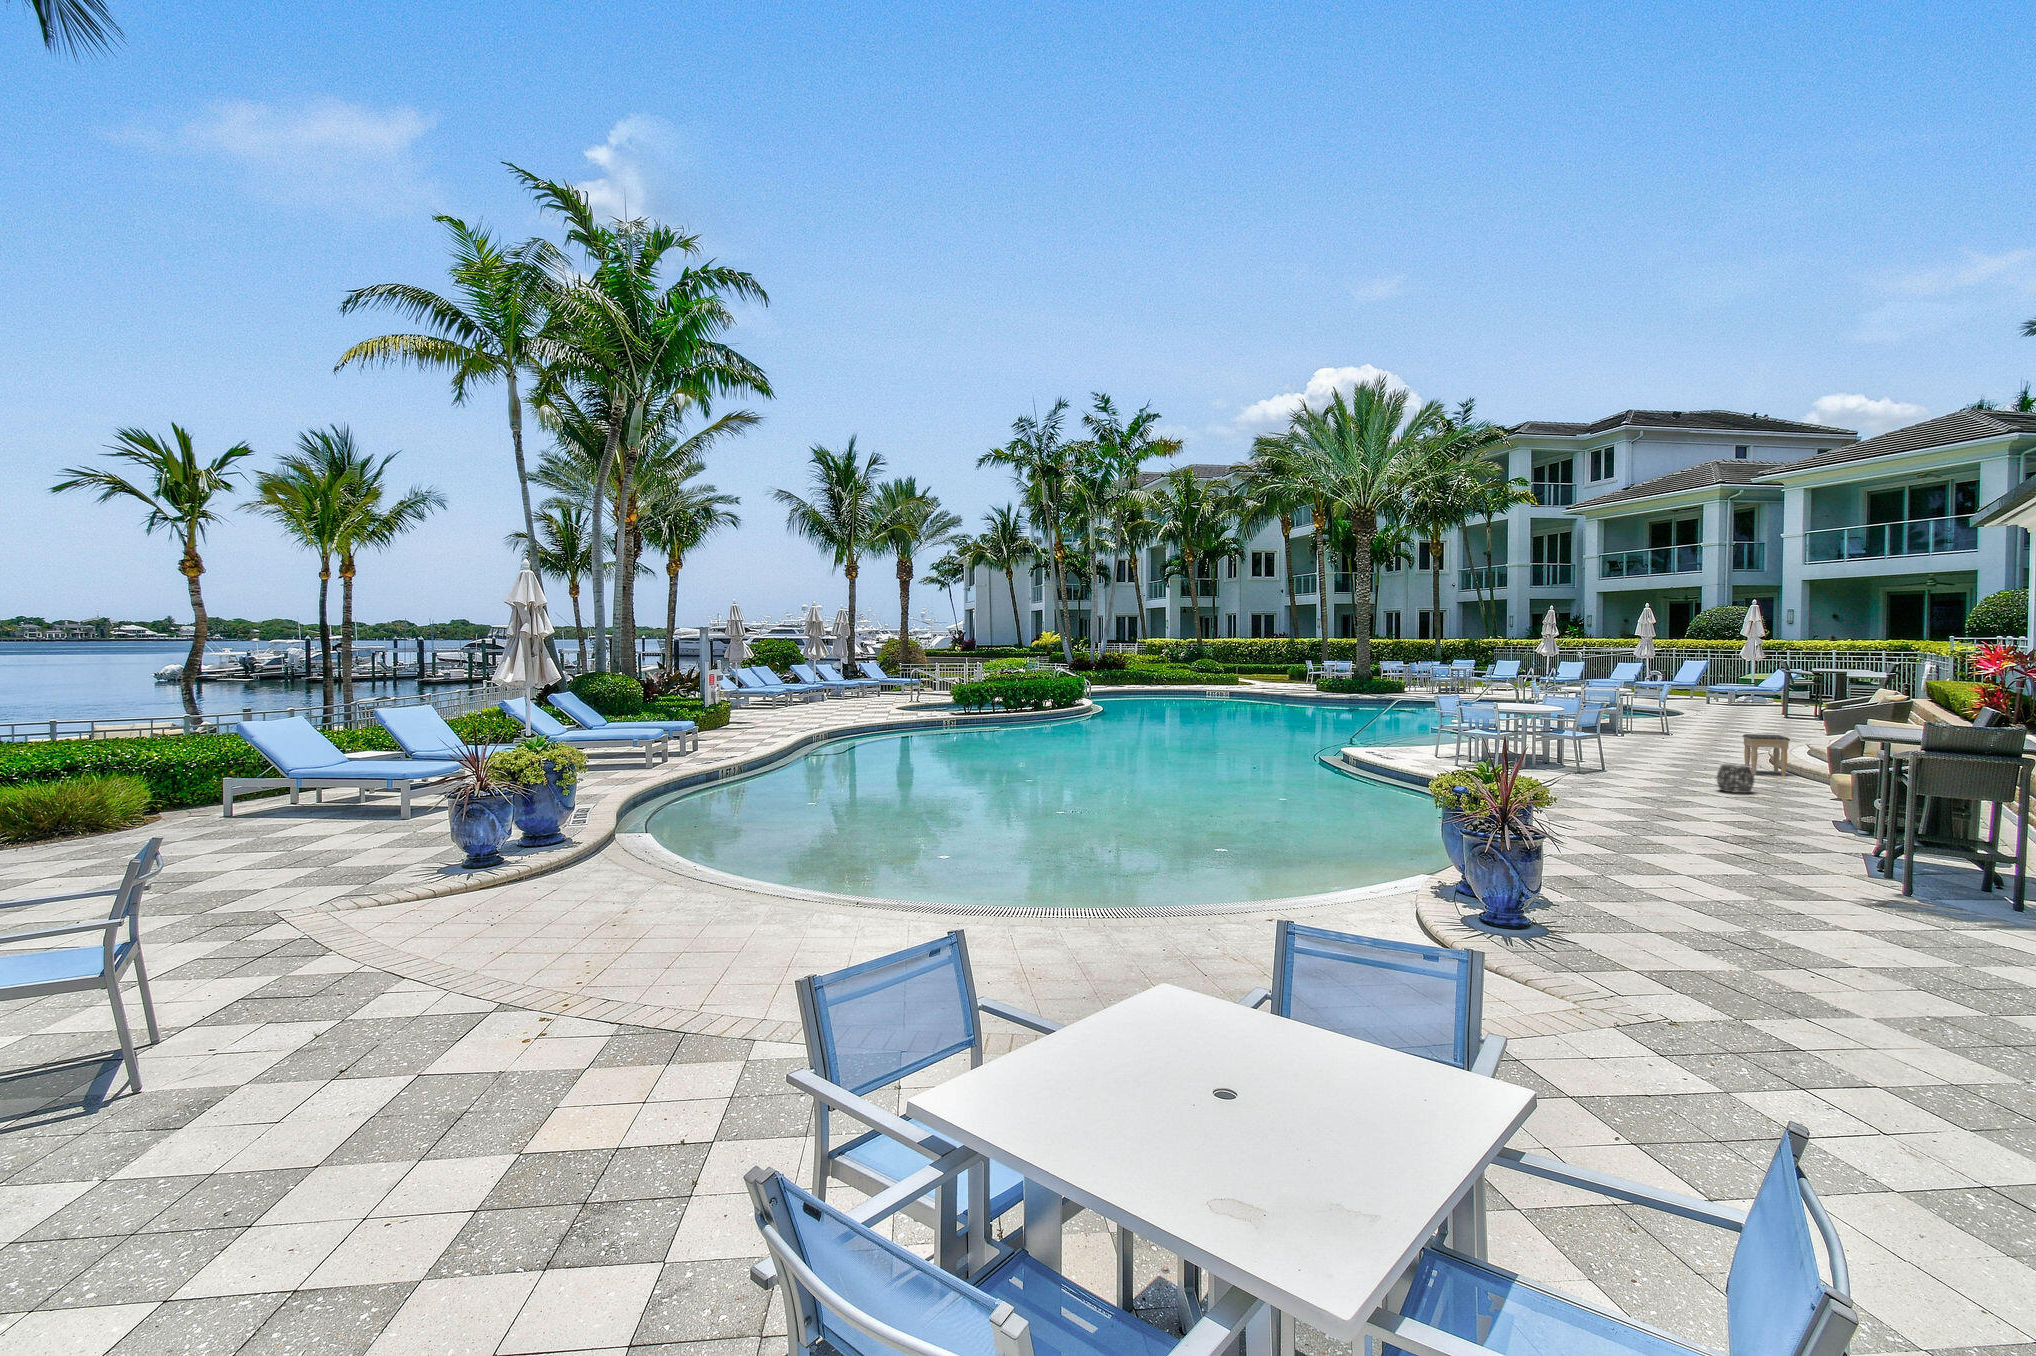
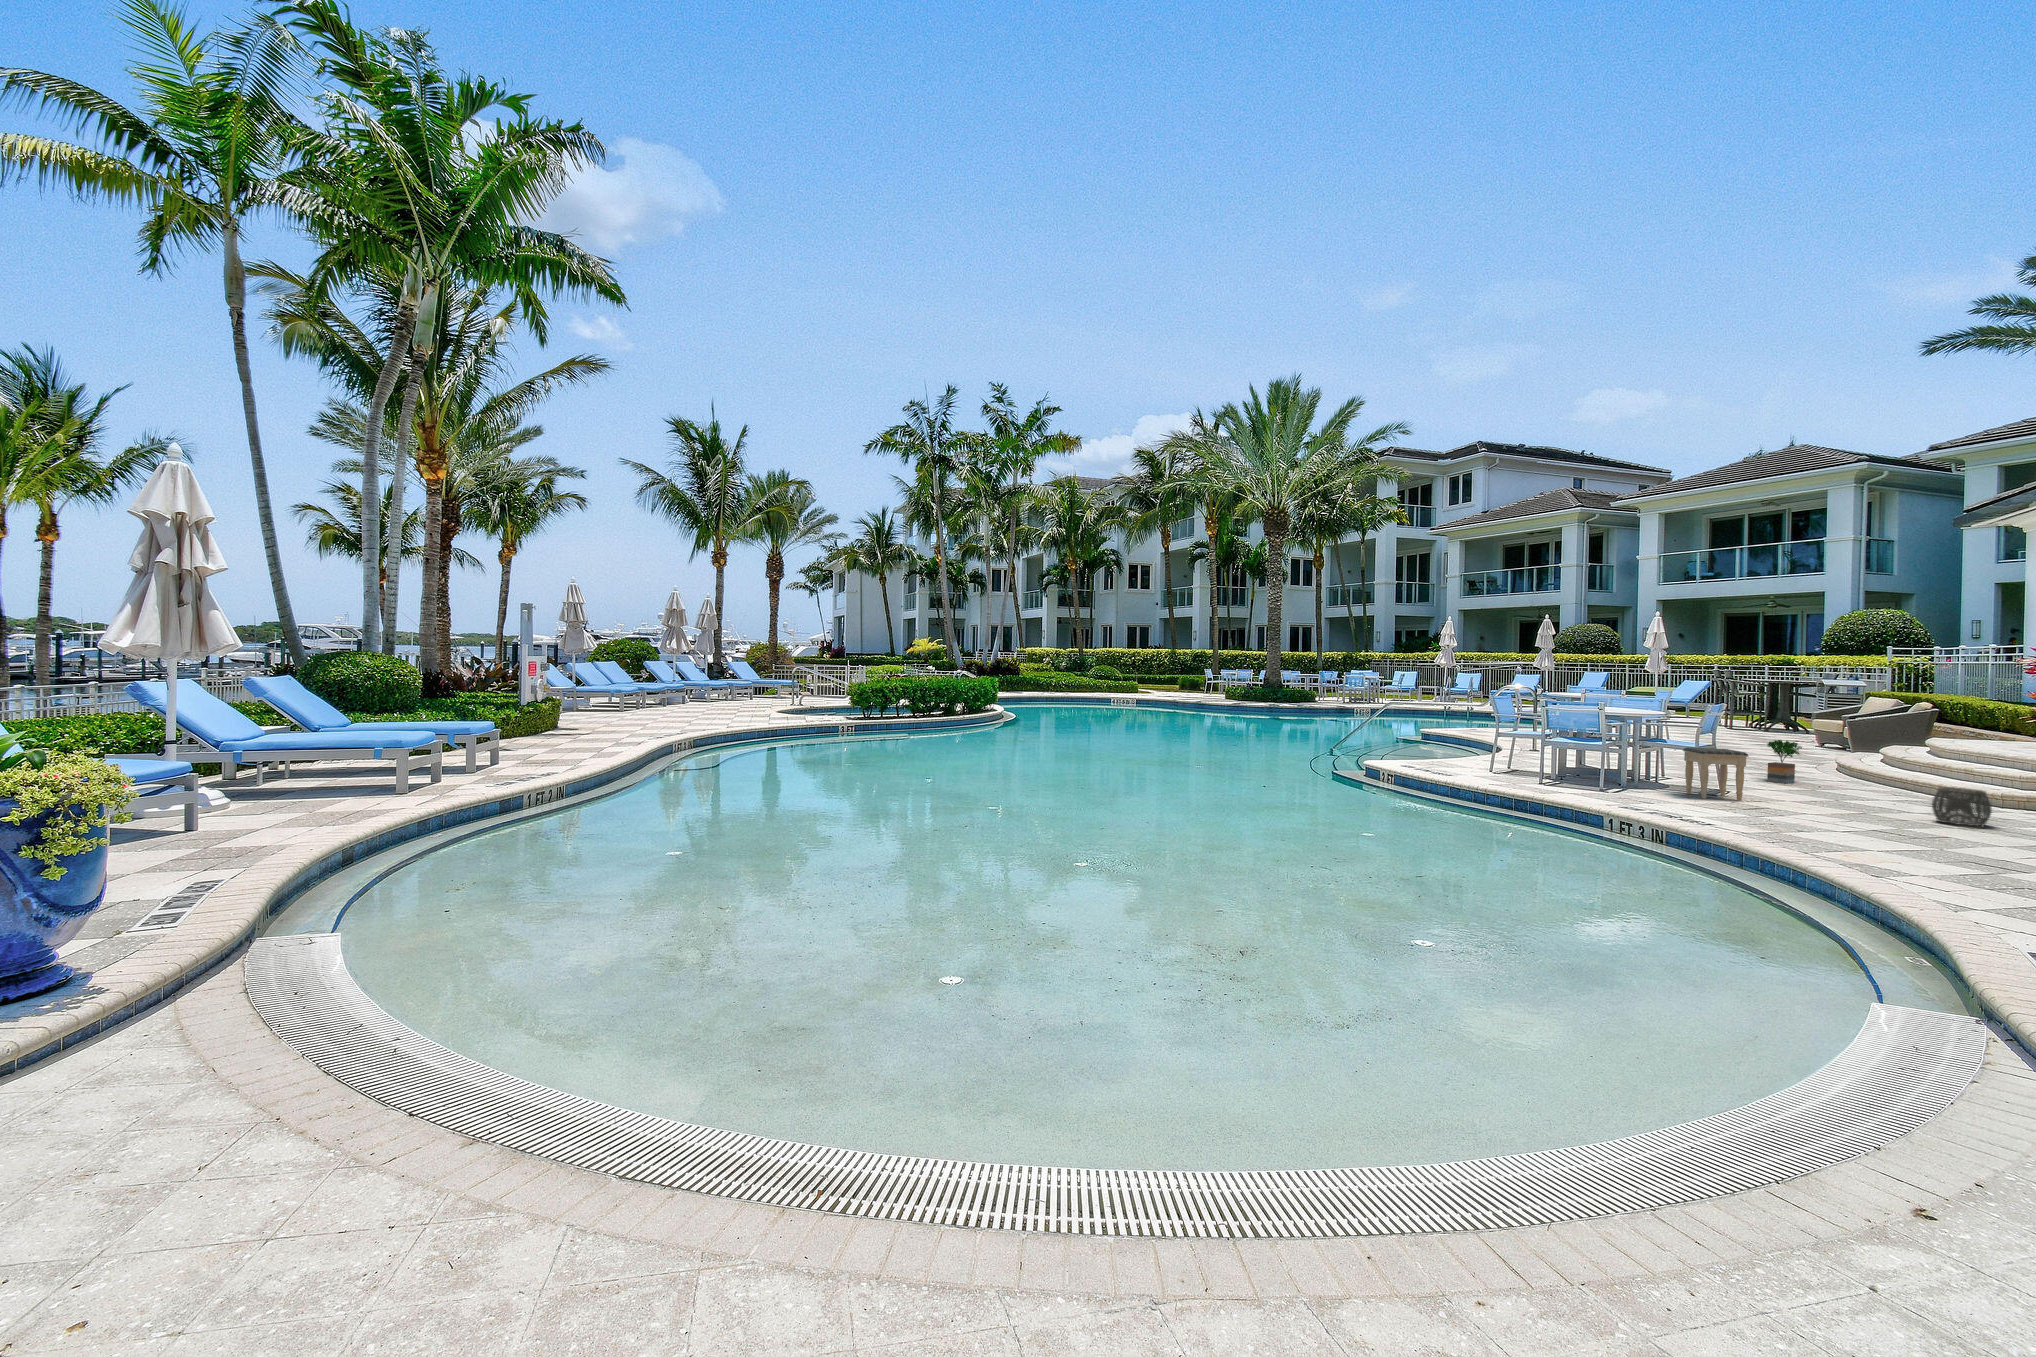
potted tree: none [1674,729,1703,765] -> present [1767,740,1802,783]
footstool: present [1742,734,1790,776] -> present [1683,748,1748,801]

